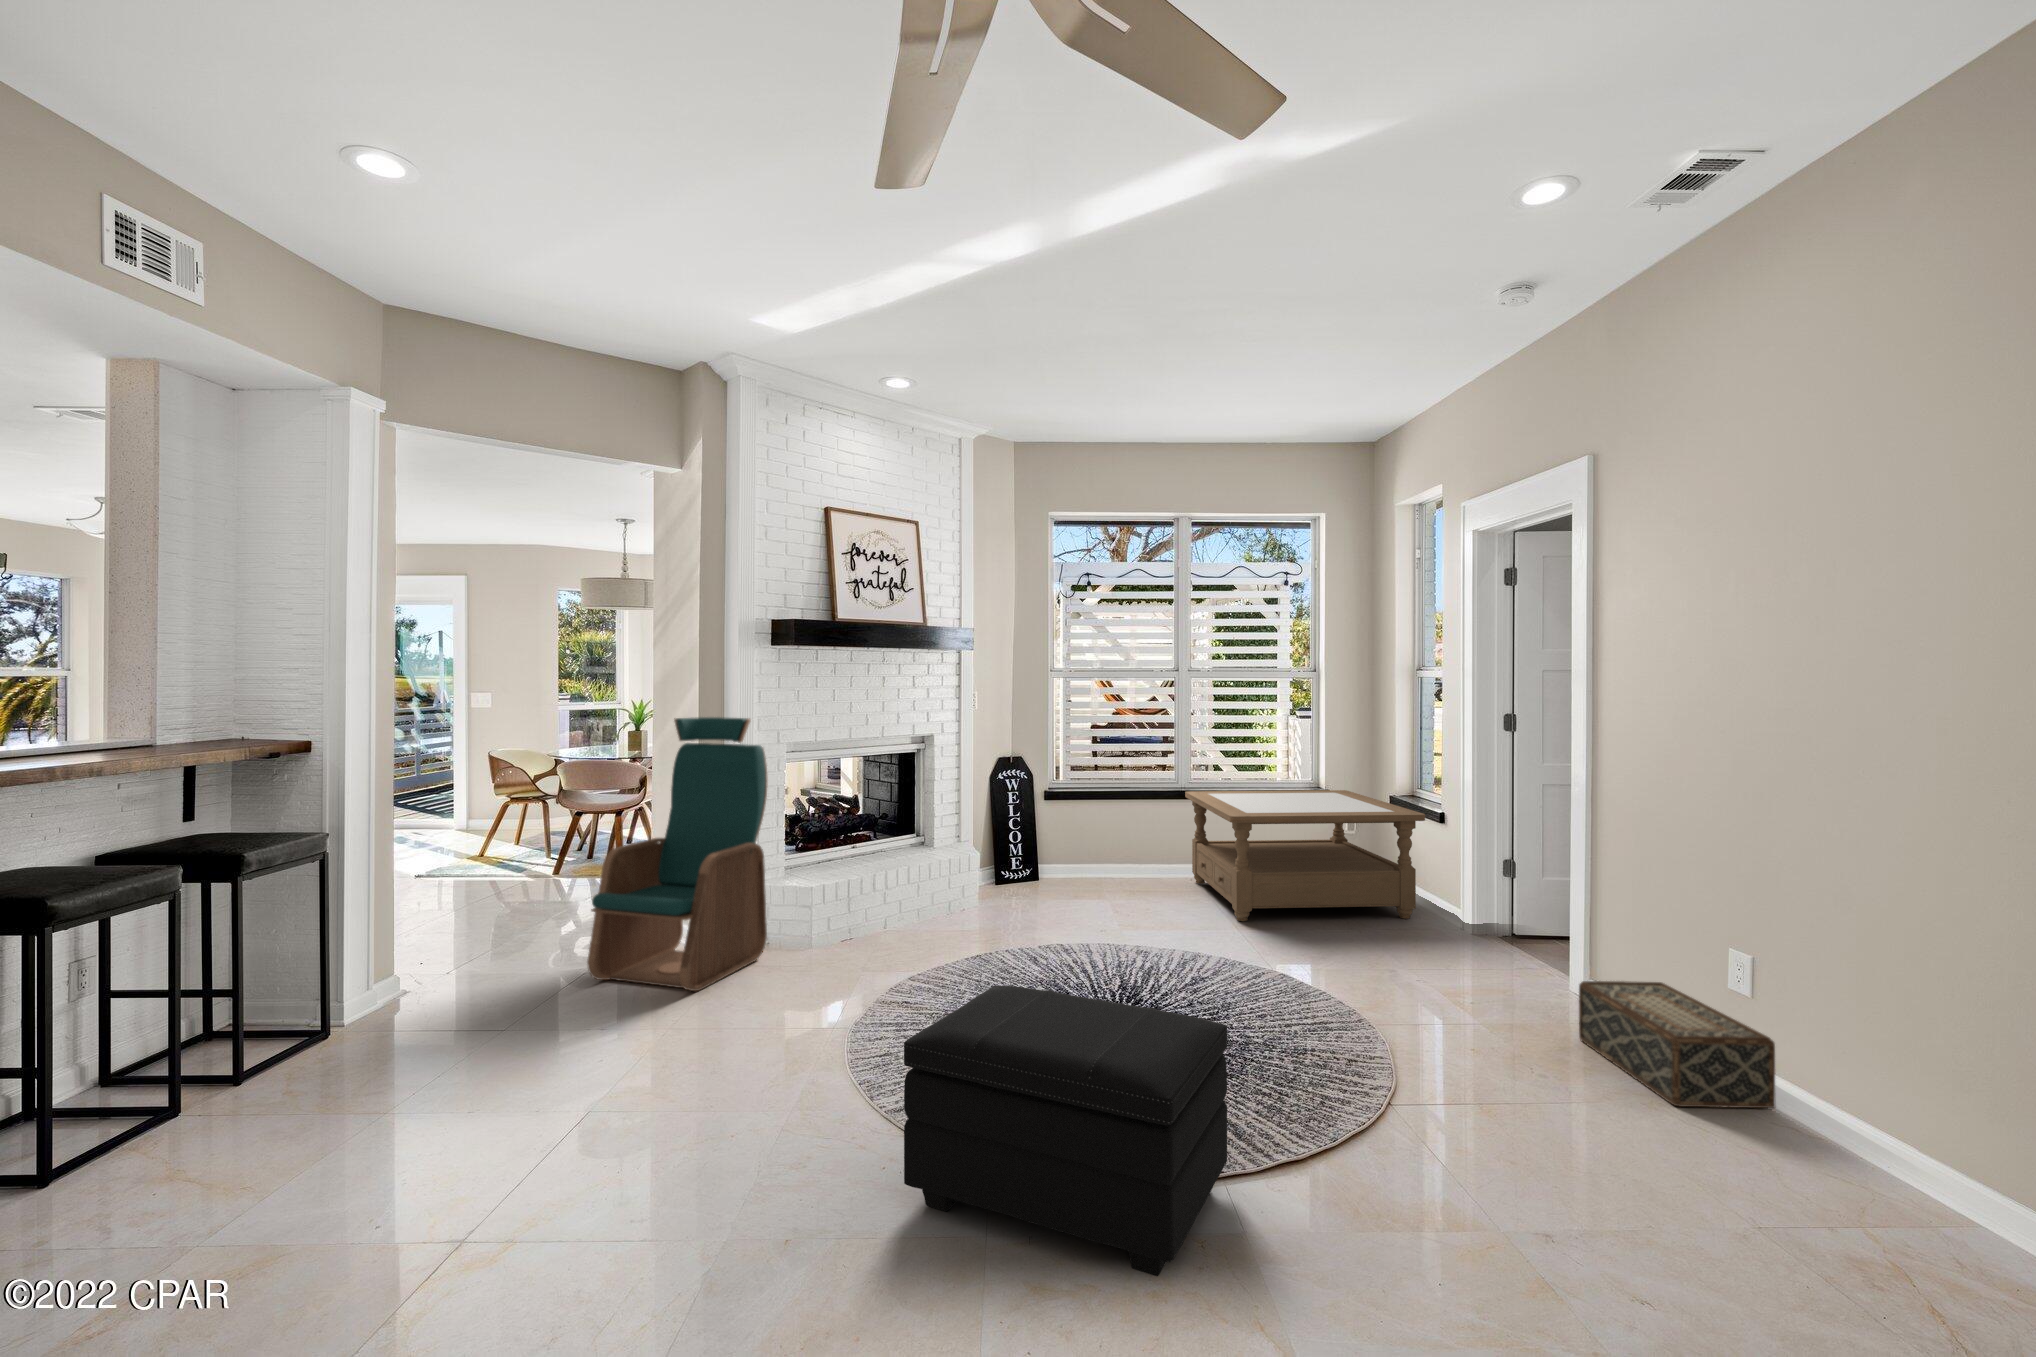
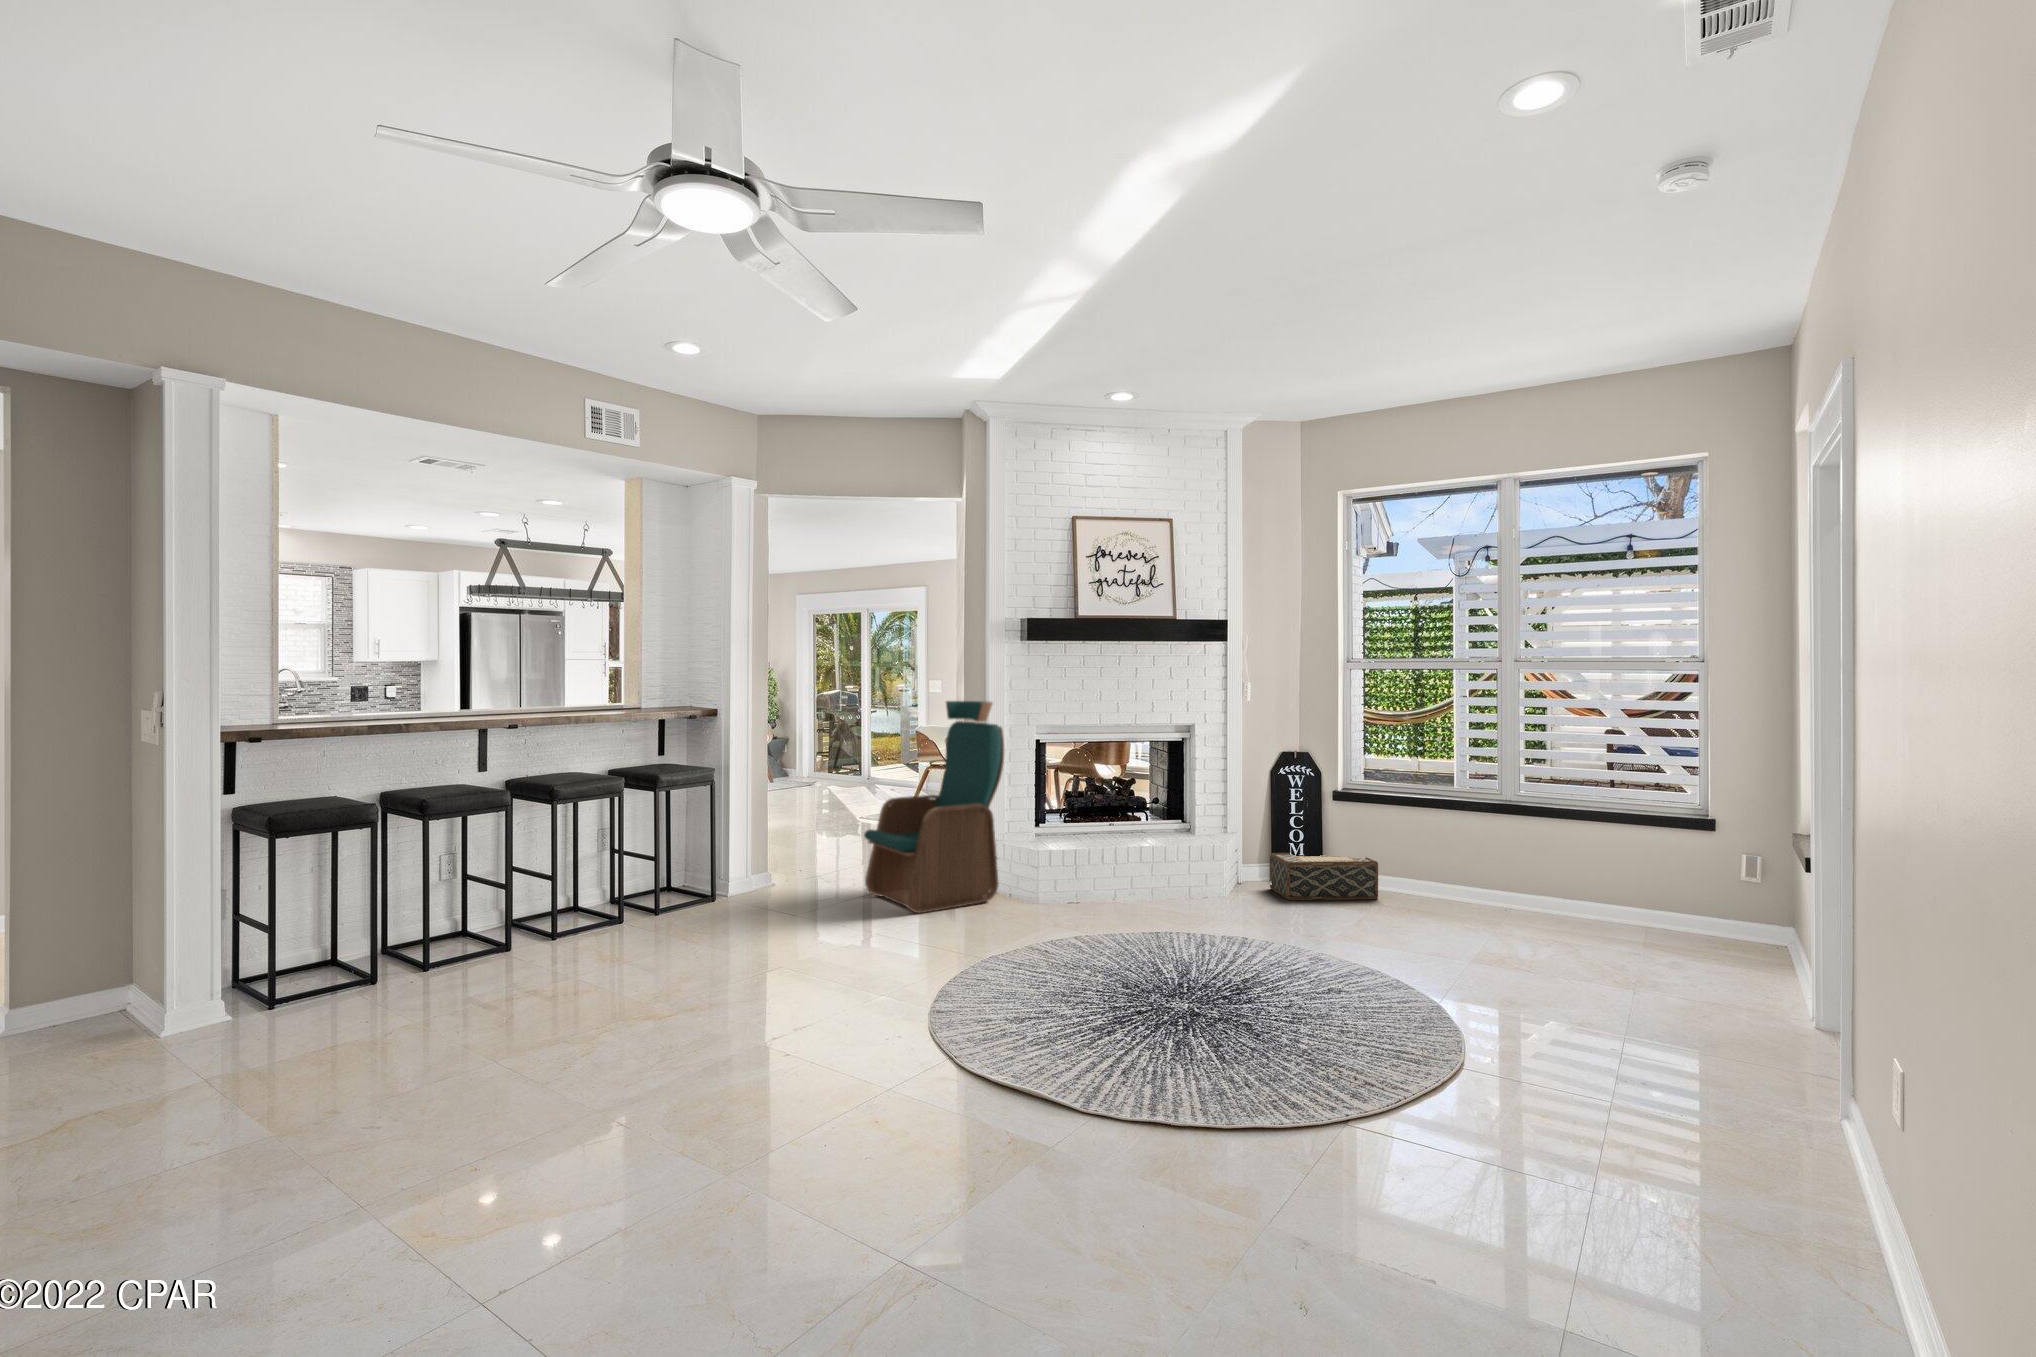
coffee table: present [1185,790,1425,921] -> none [1468,804,1764,992]
woven basket: present [1579,981,1775,1108] -> present [1270,853,1378,900]
footstool: present [904,985,1227,1276] -> none [822,917,1045,1142]

